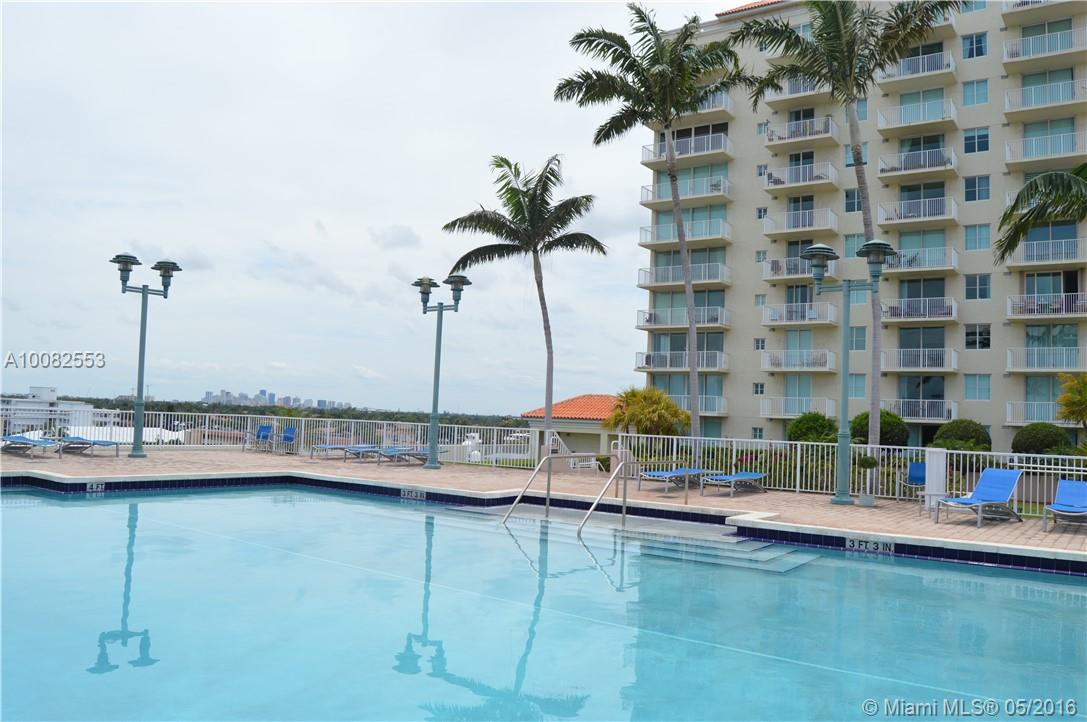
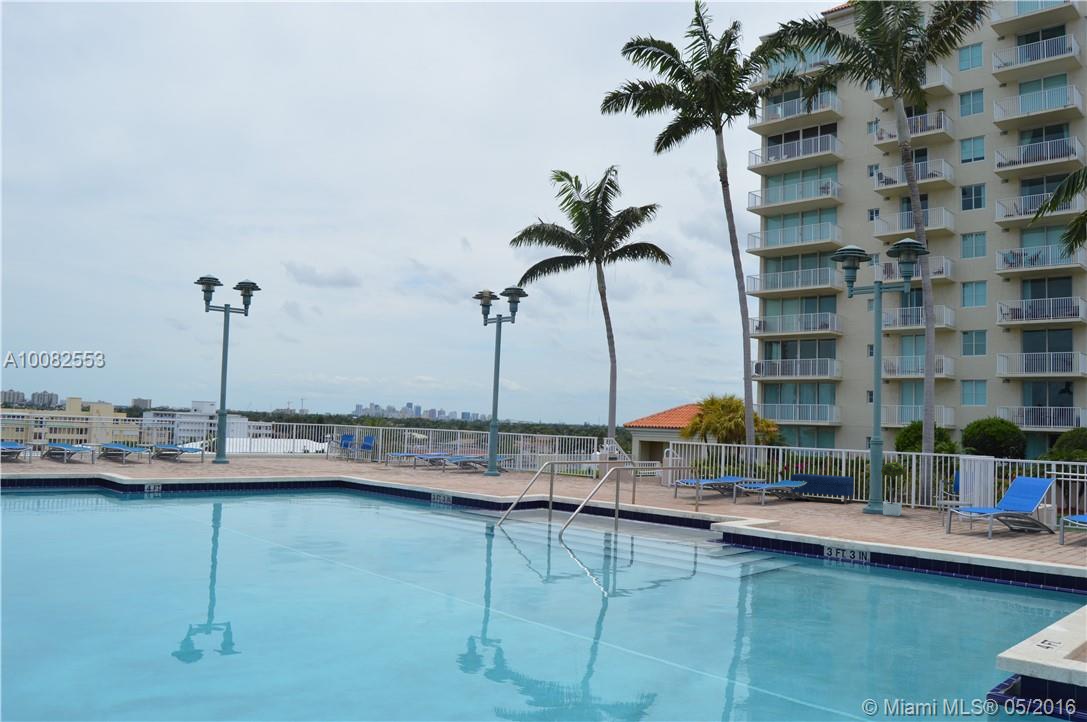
bench: none [758,467,816,496] -> present [791,473,854,504]

